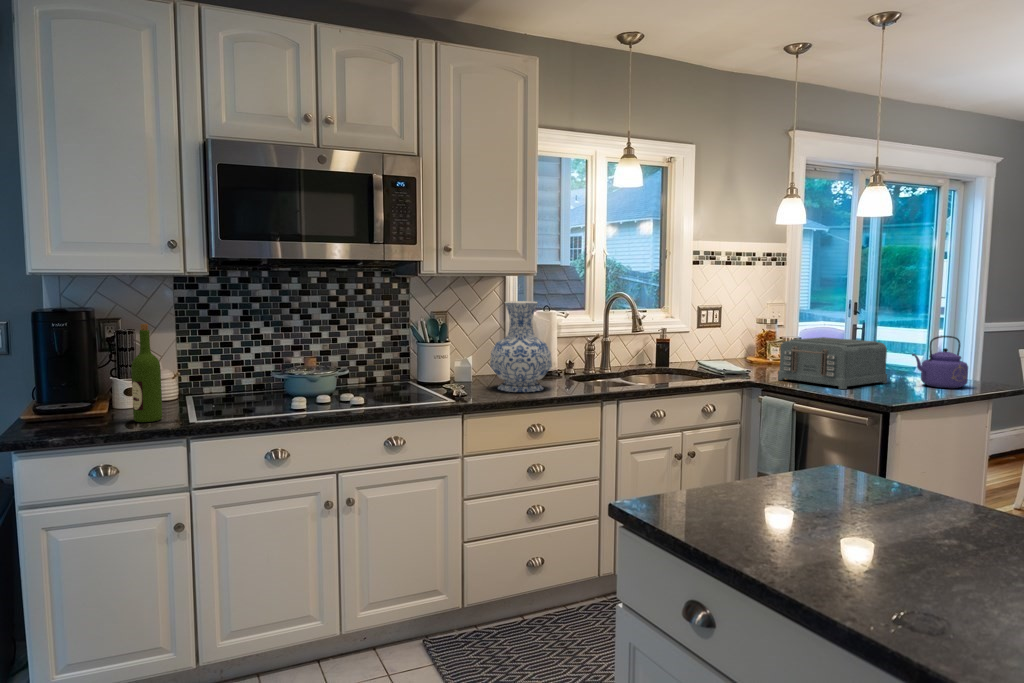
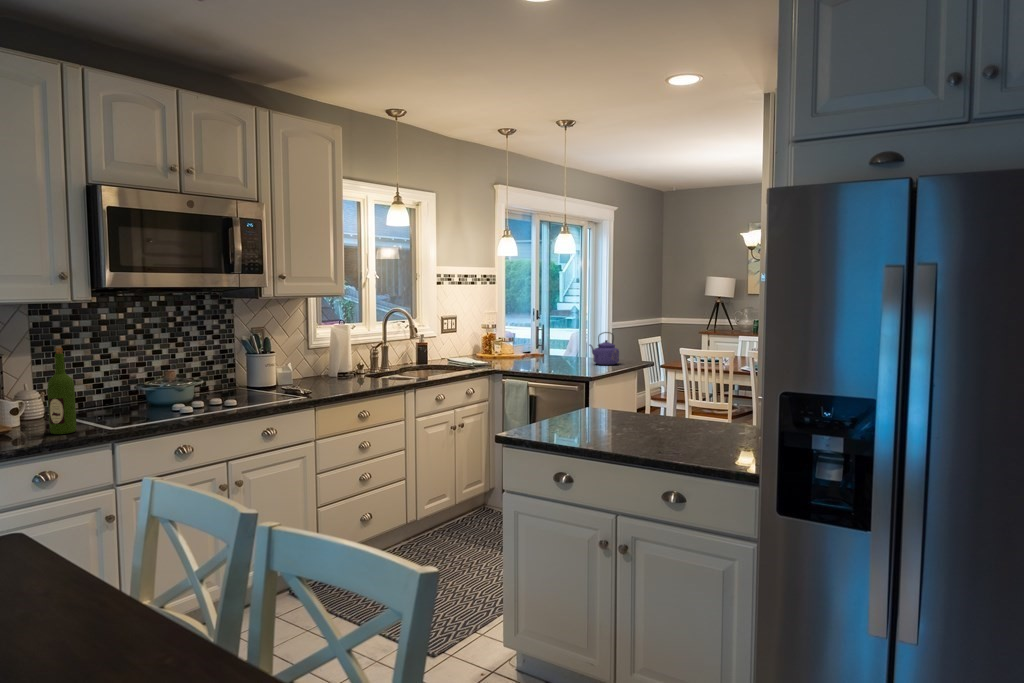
vase: present [490,301,552,392] -> none [316,317,366,388]
toaster: present [778,337,887,389] -> none [510,336,575,370]

